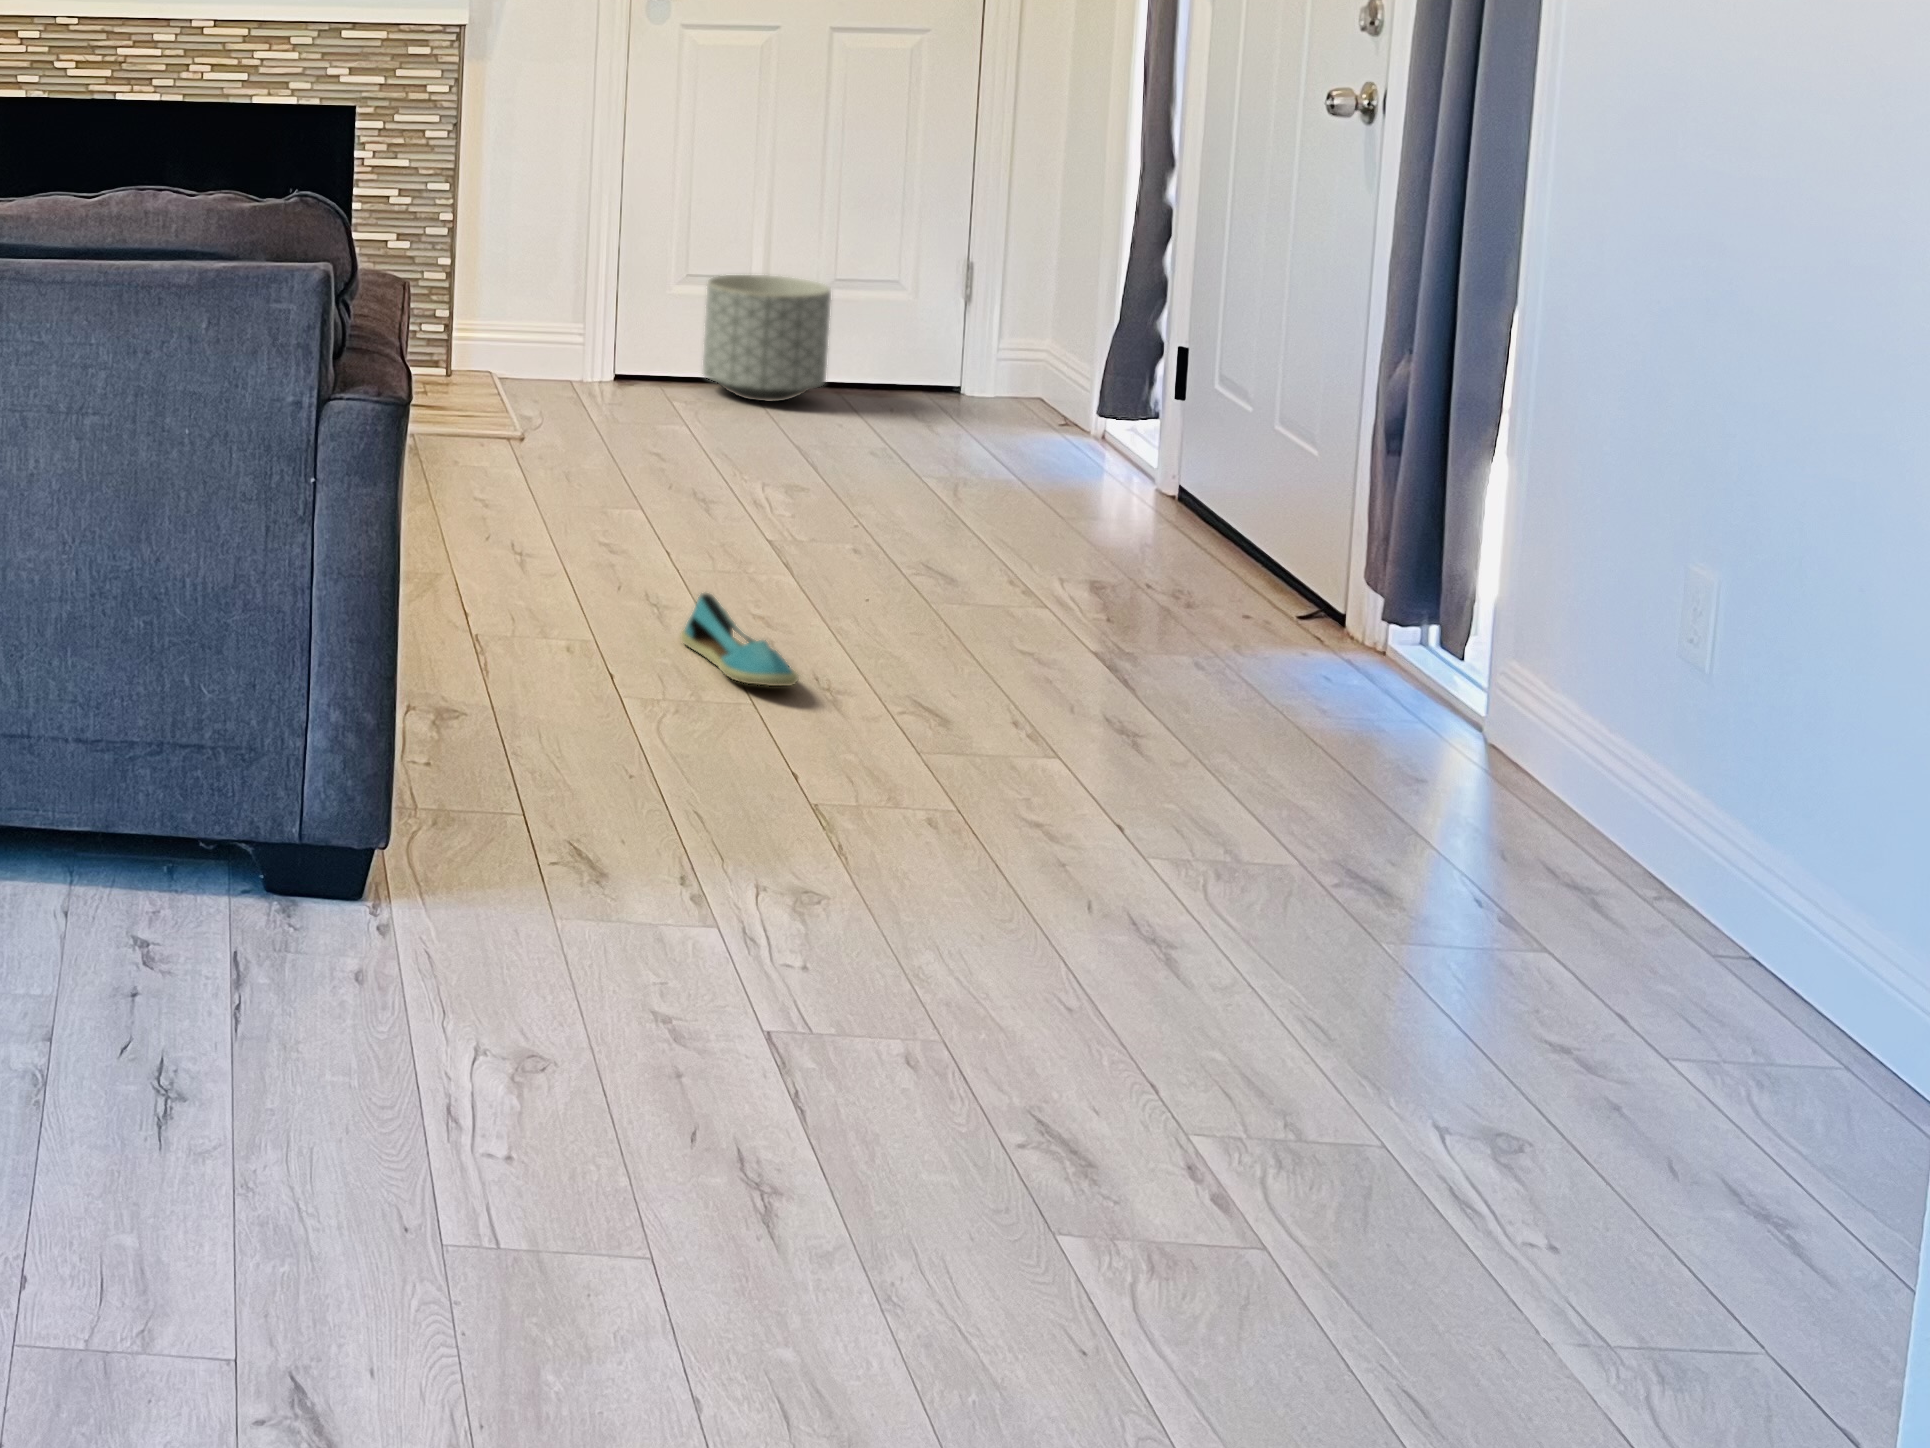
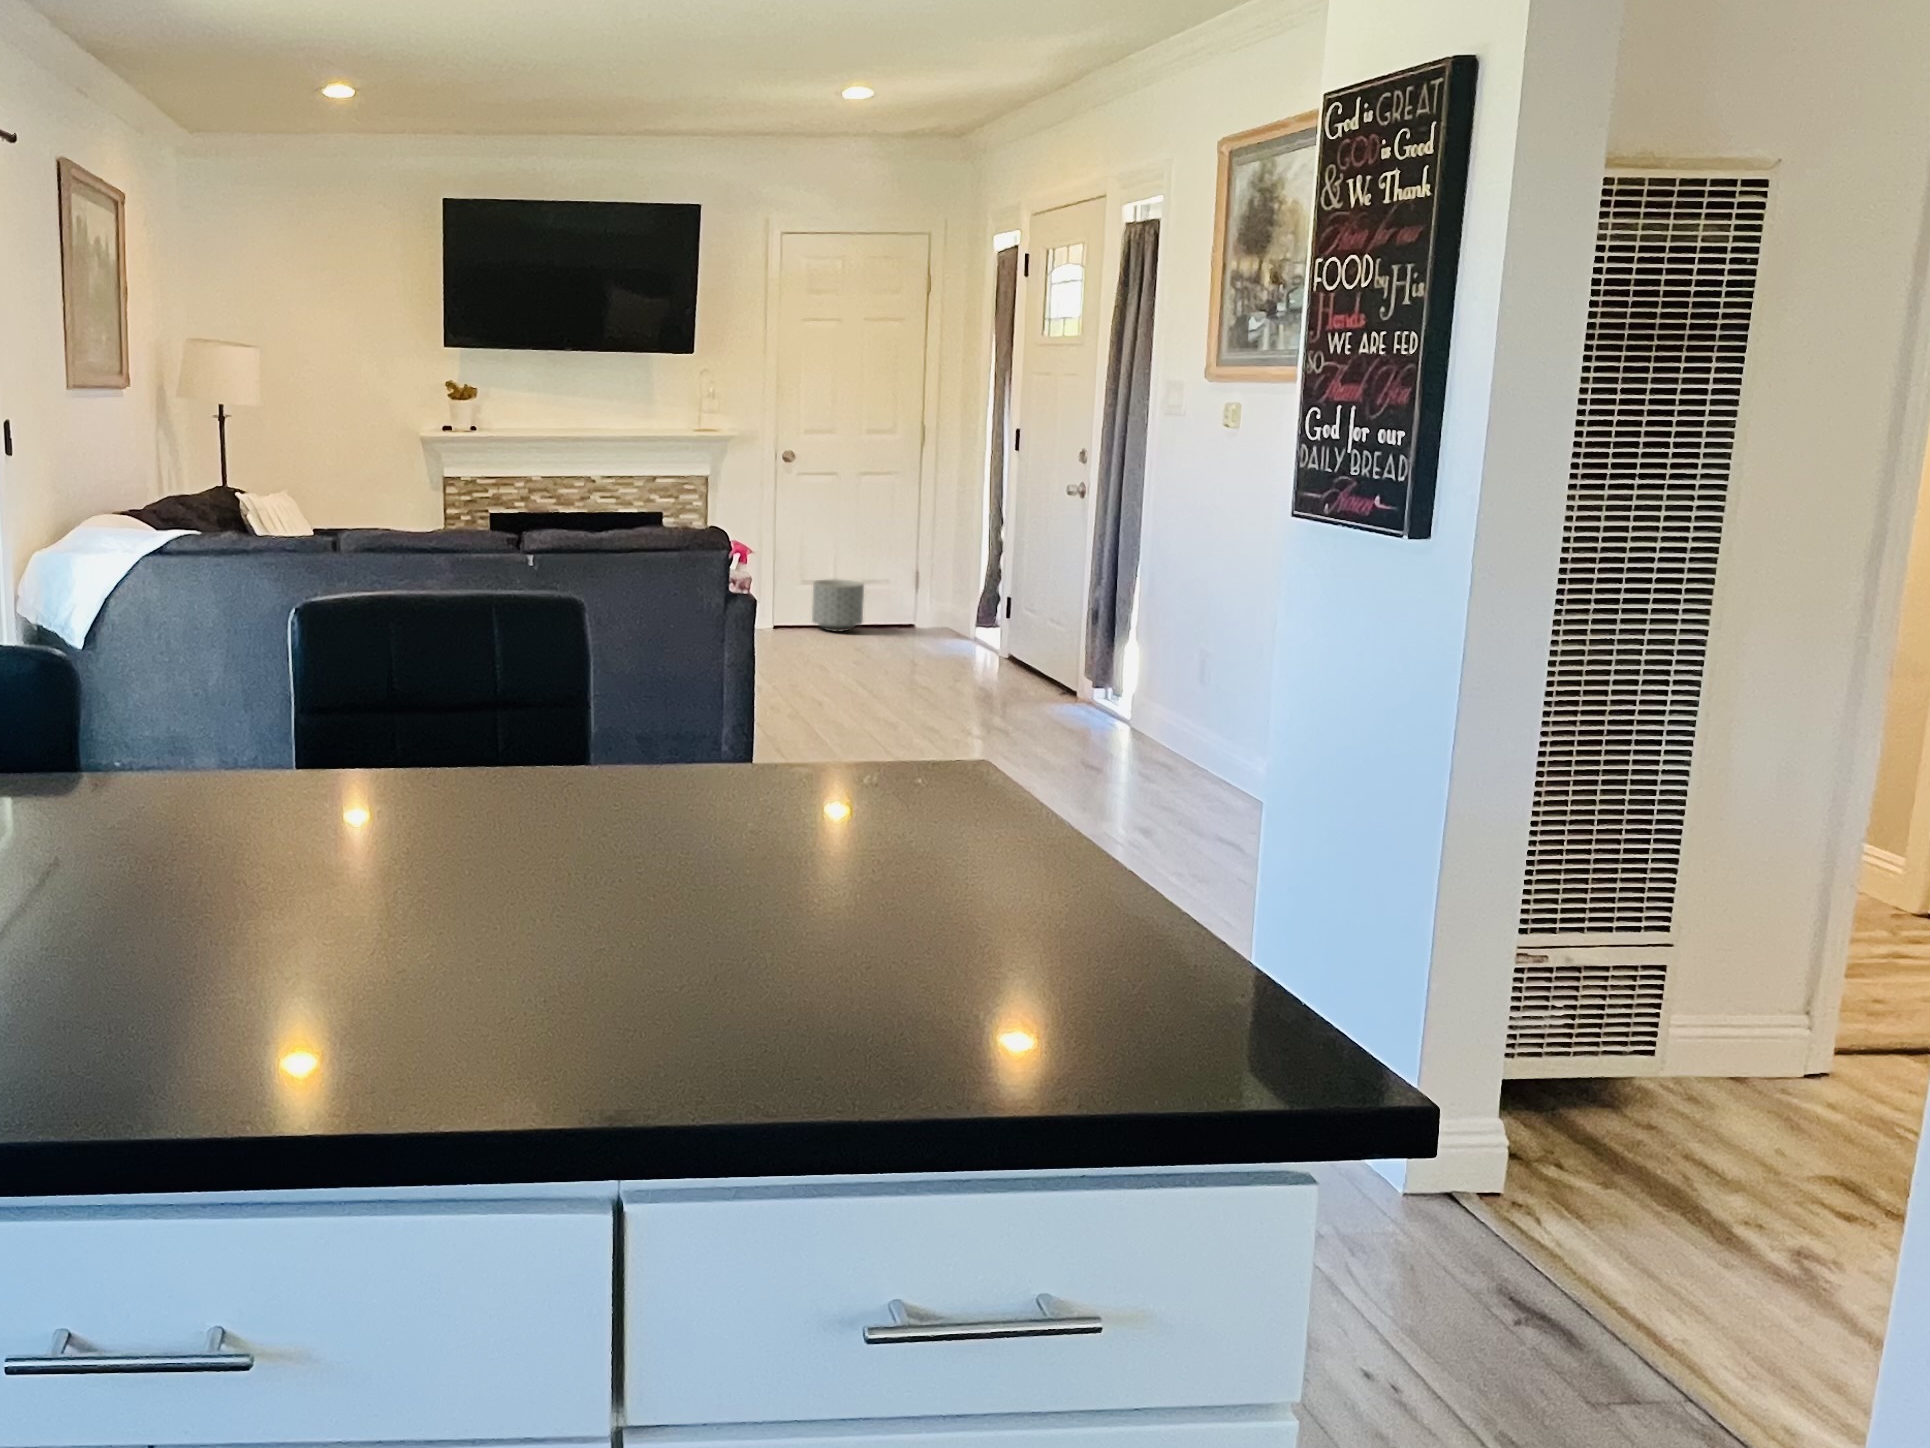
shoe: present [681,593,799,686] -> none [829,692,878,723]

